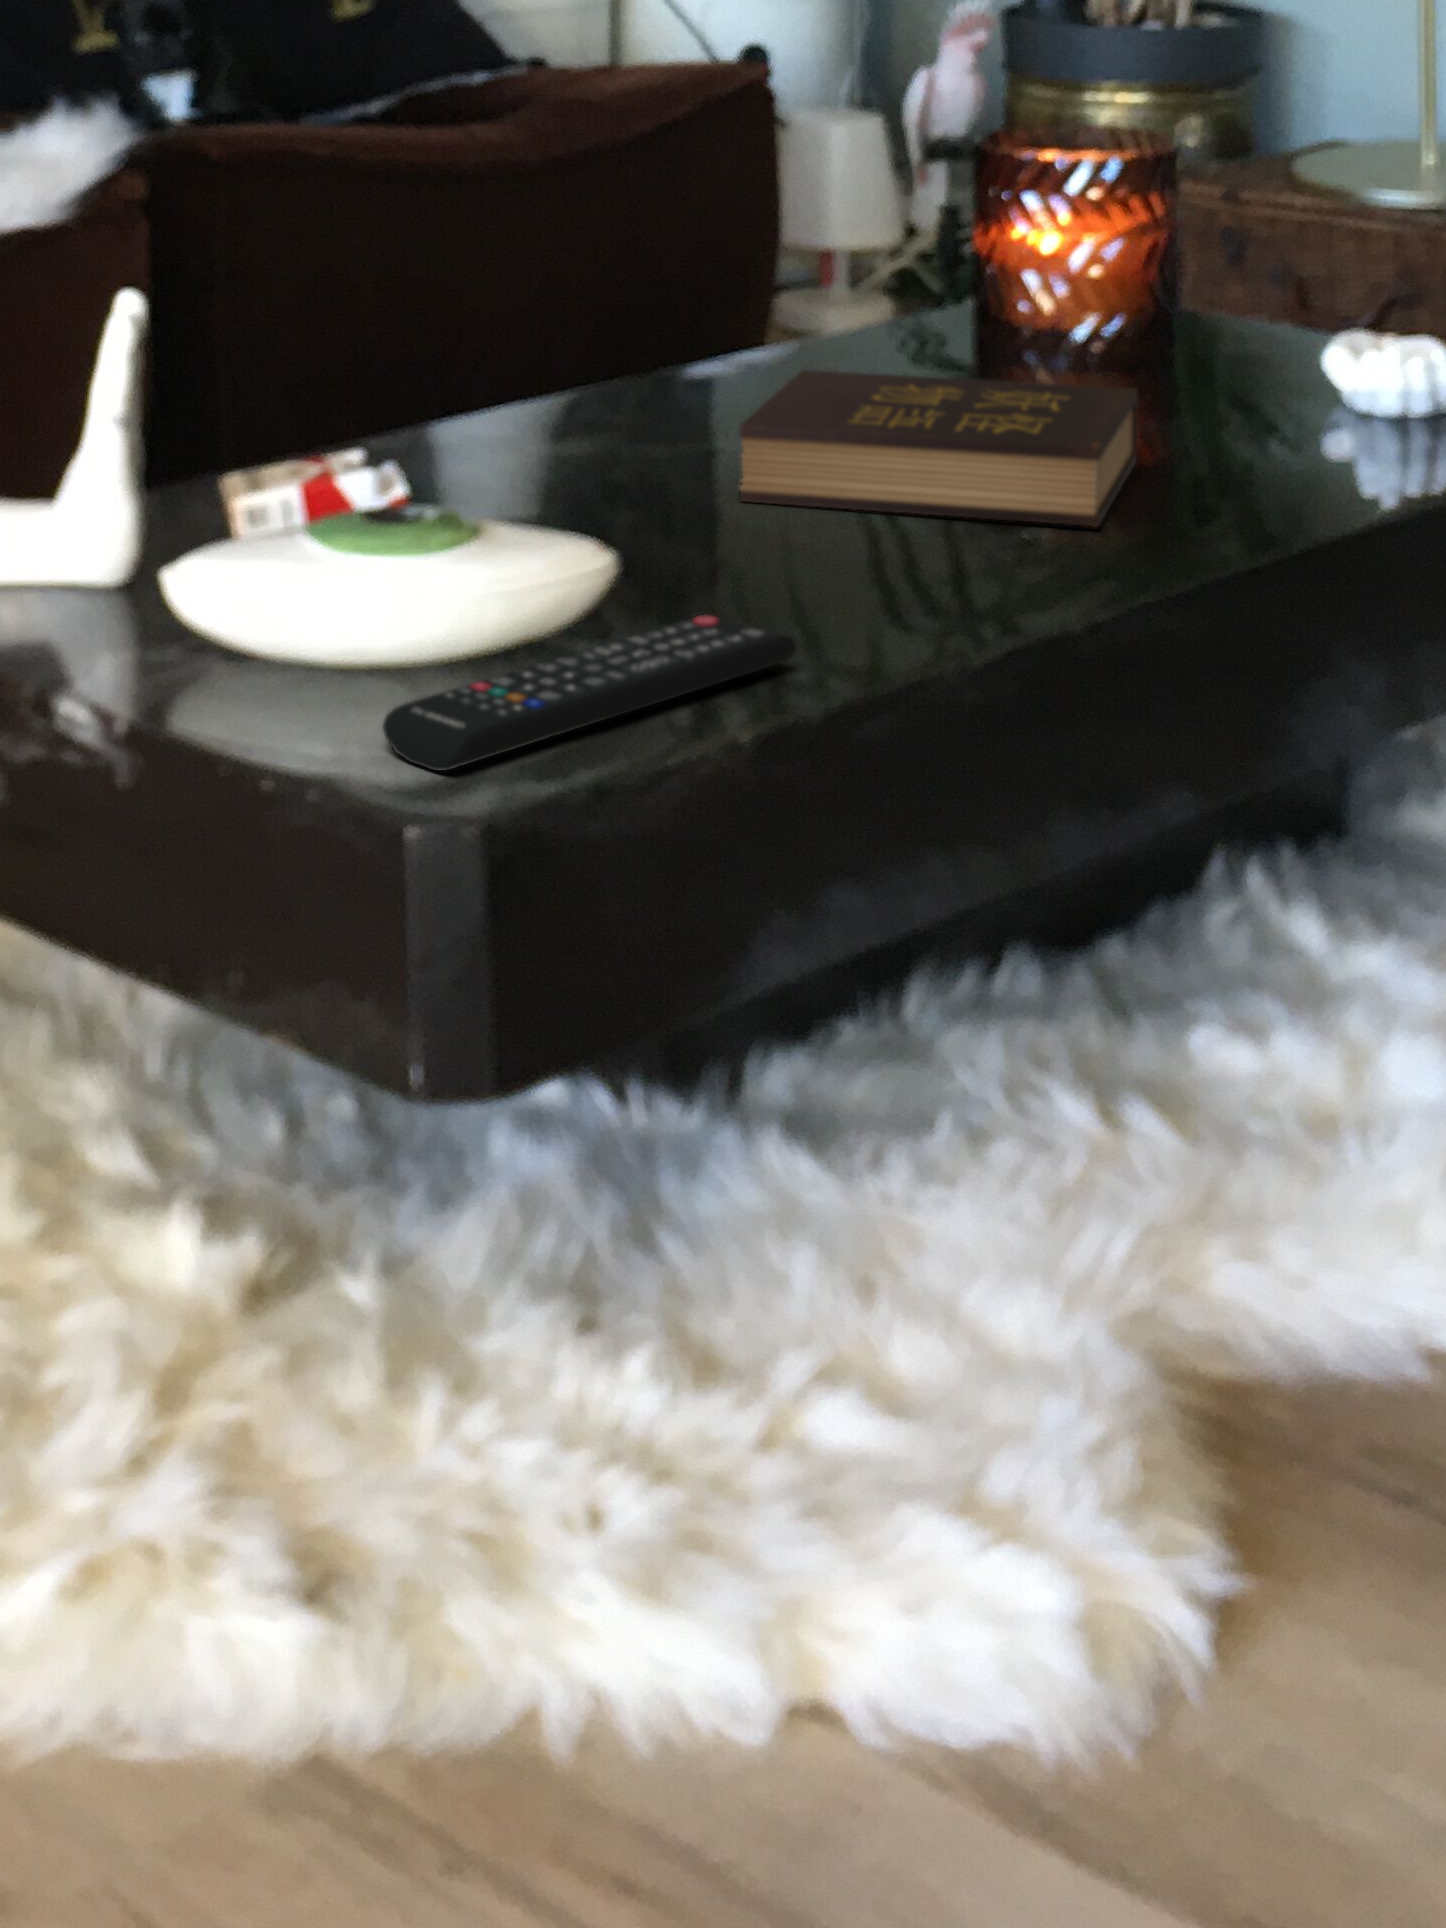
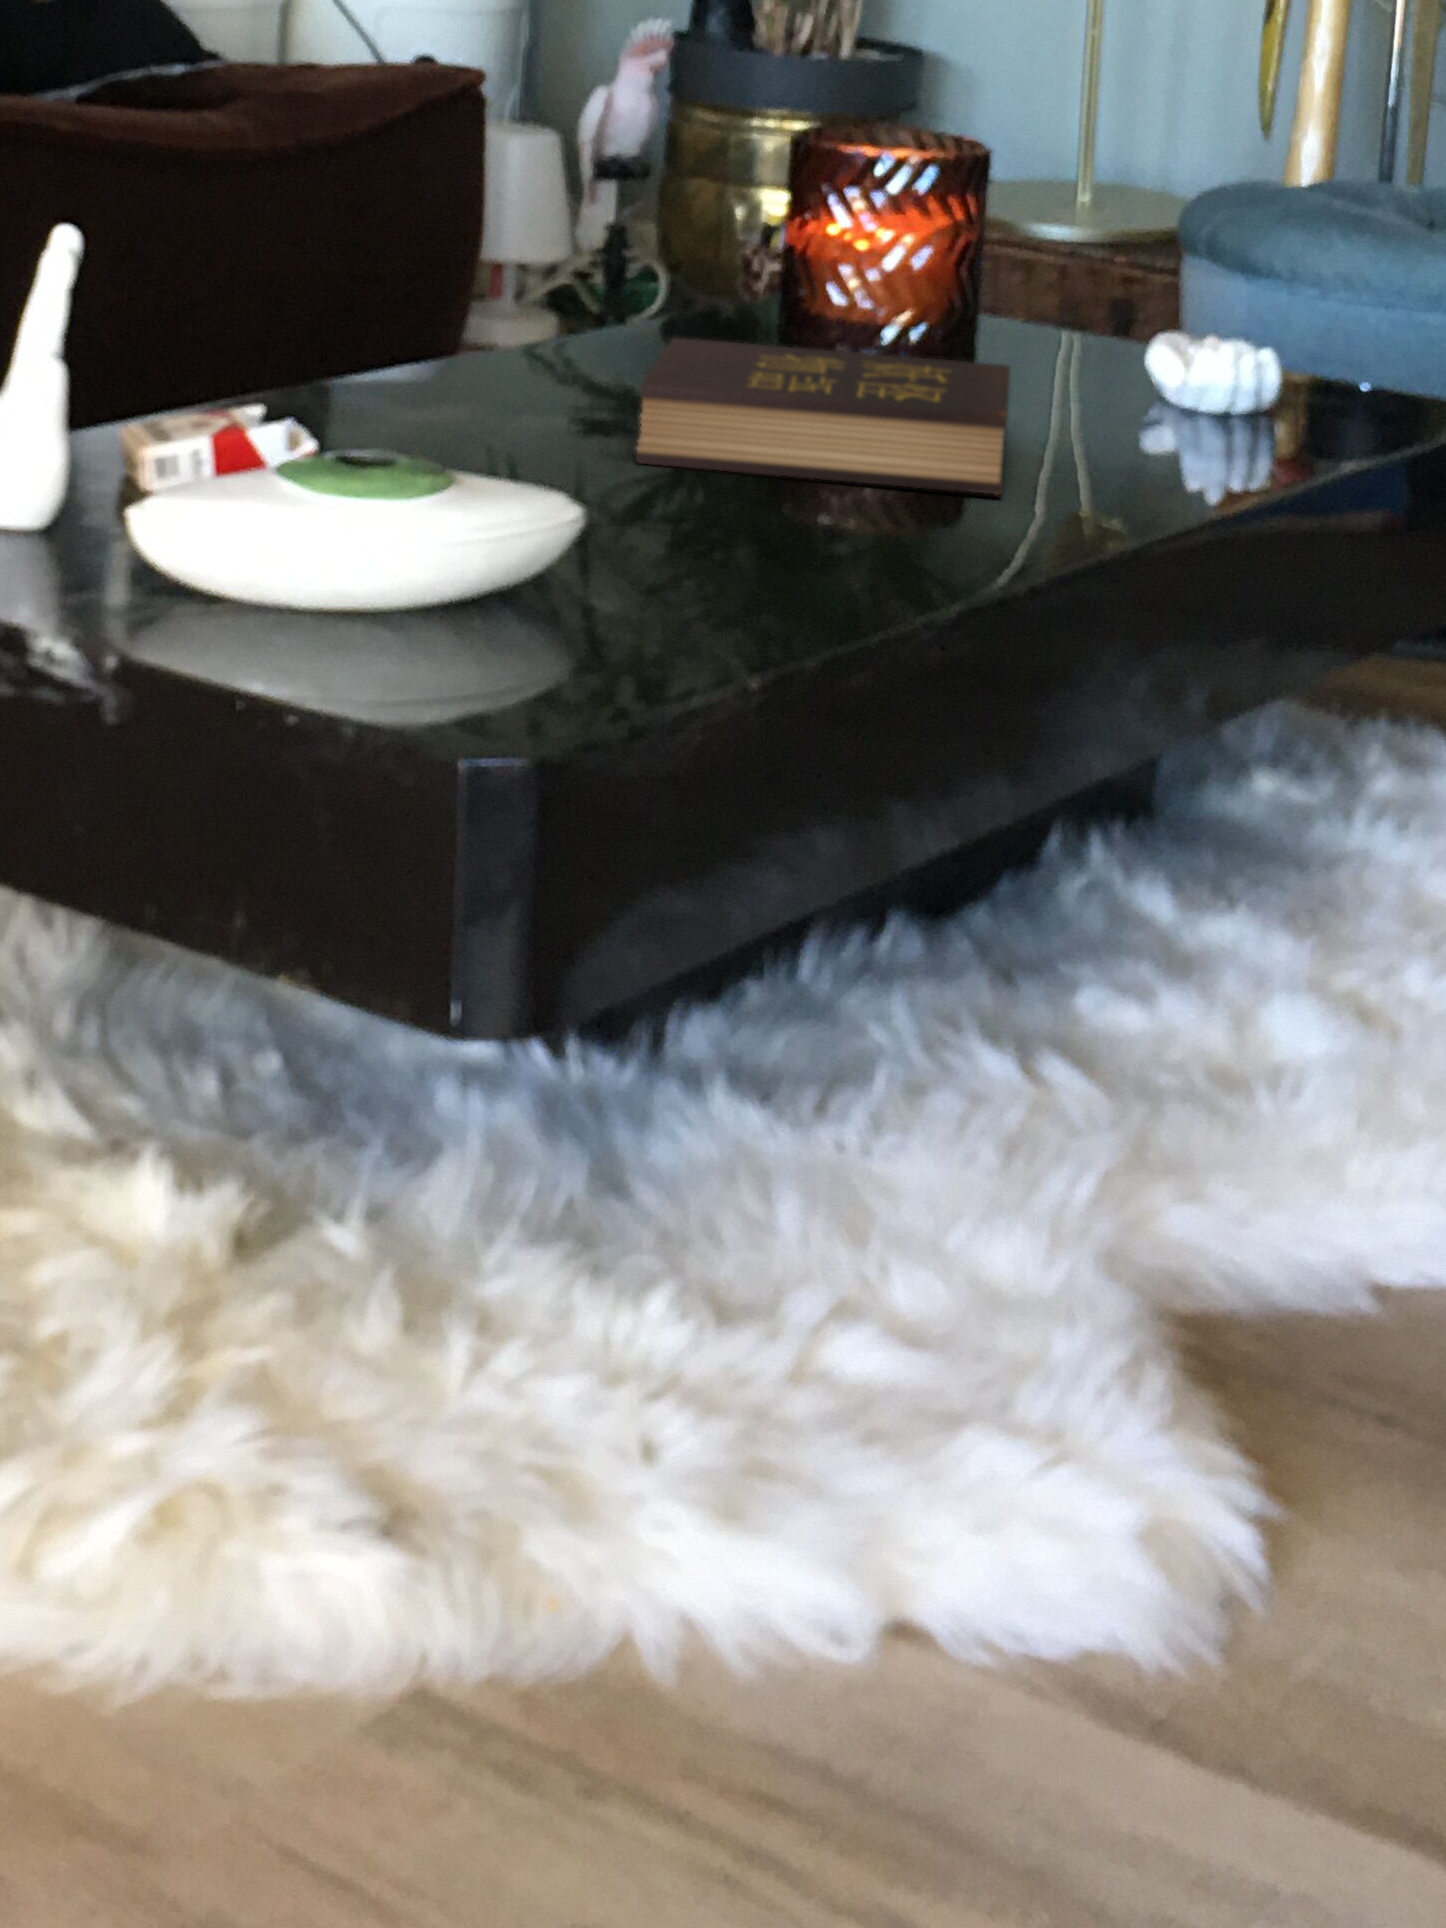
remote control: present [383,614,796,771] -> none [398,561,781,707]

